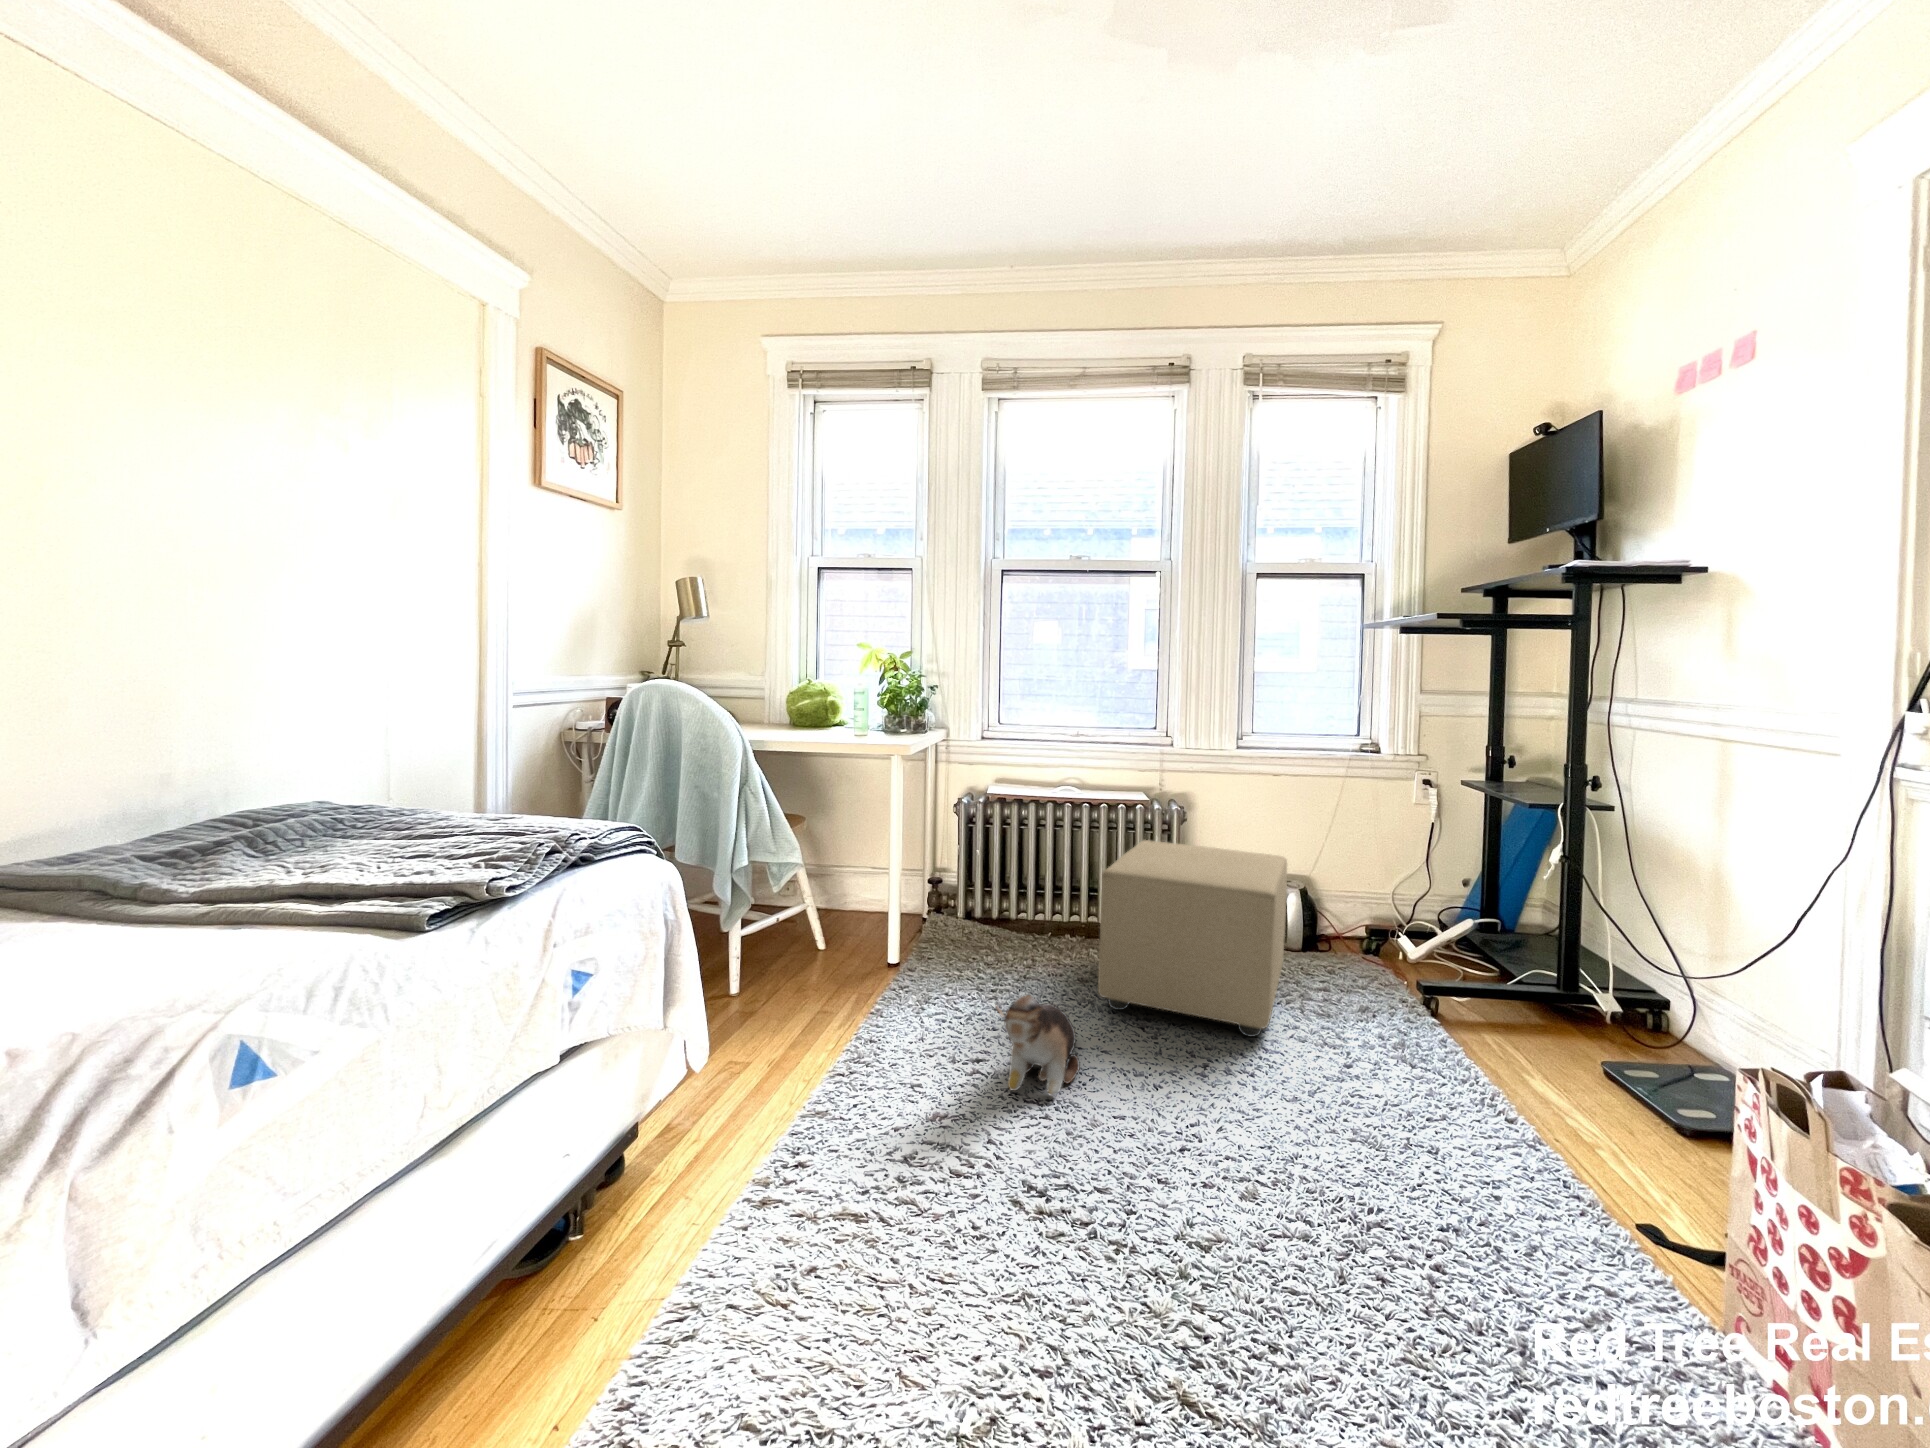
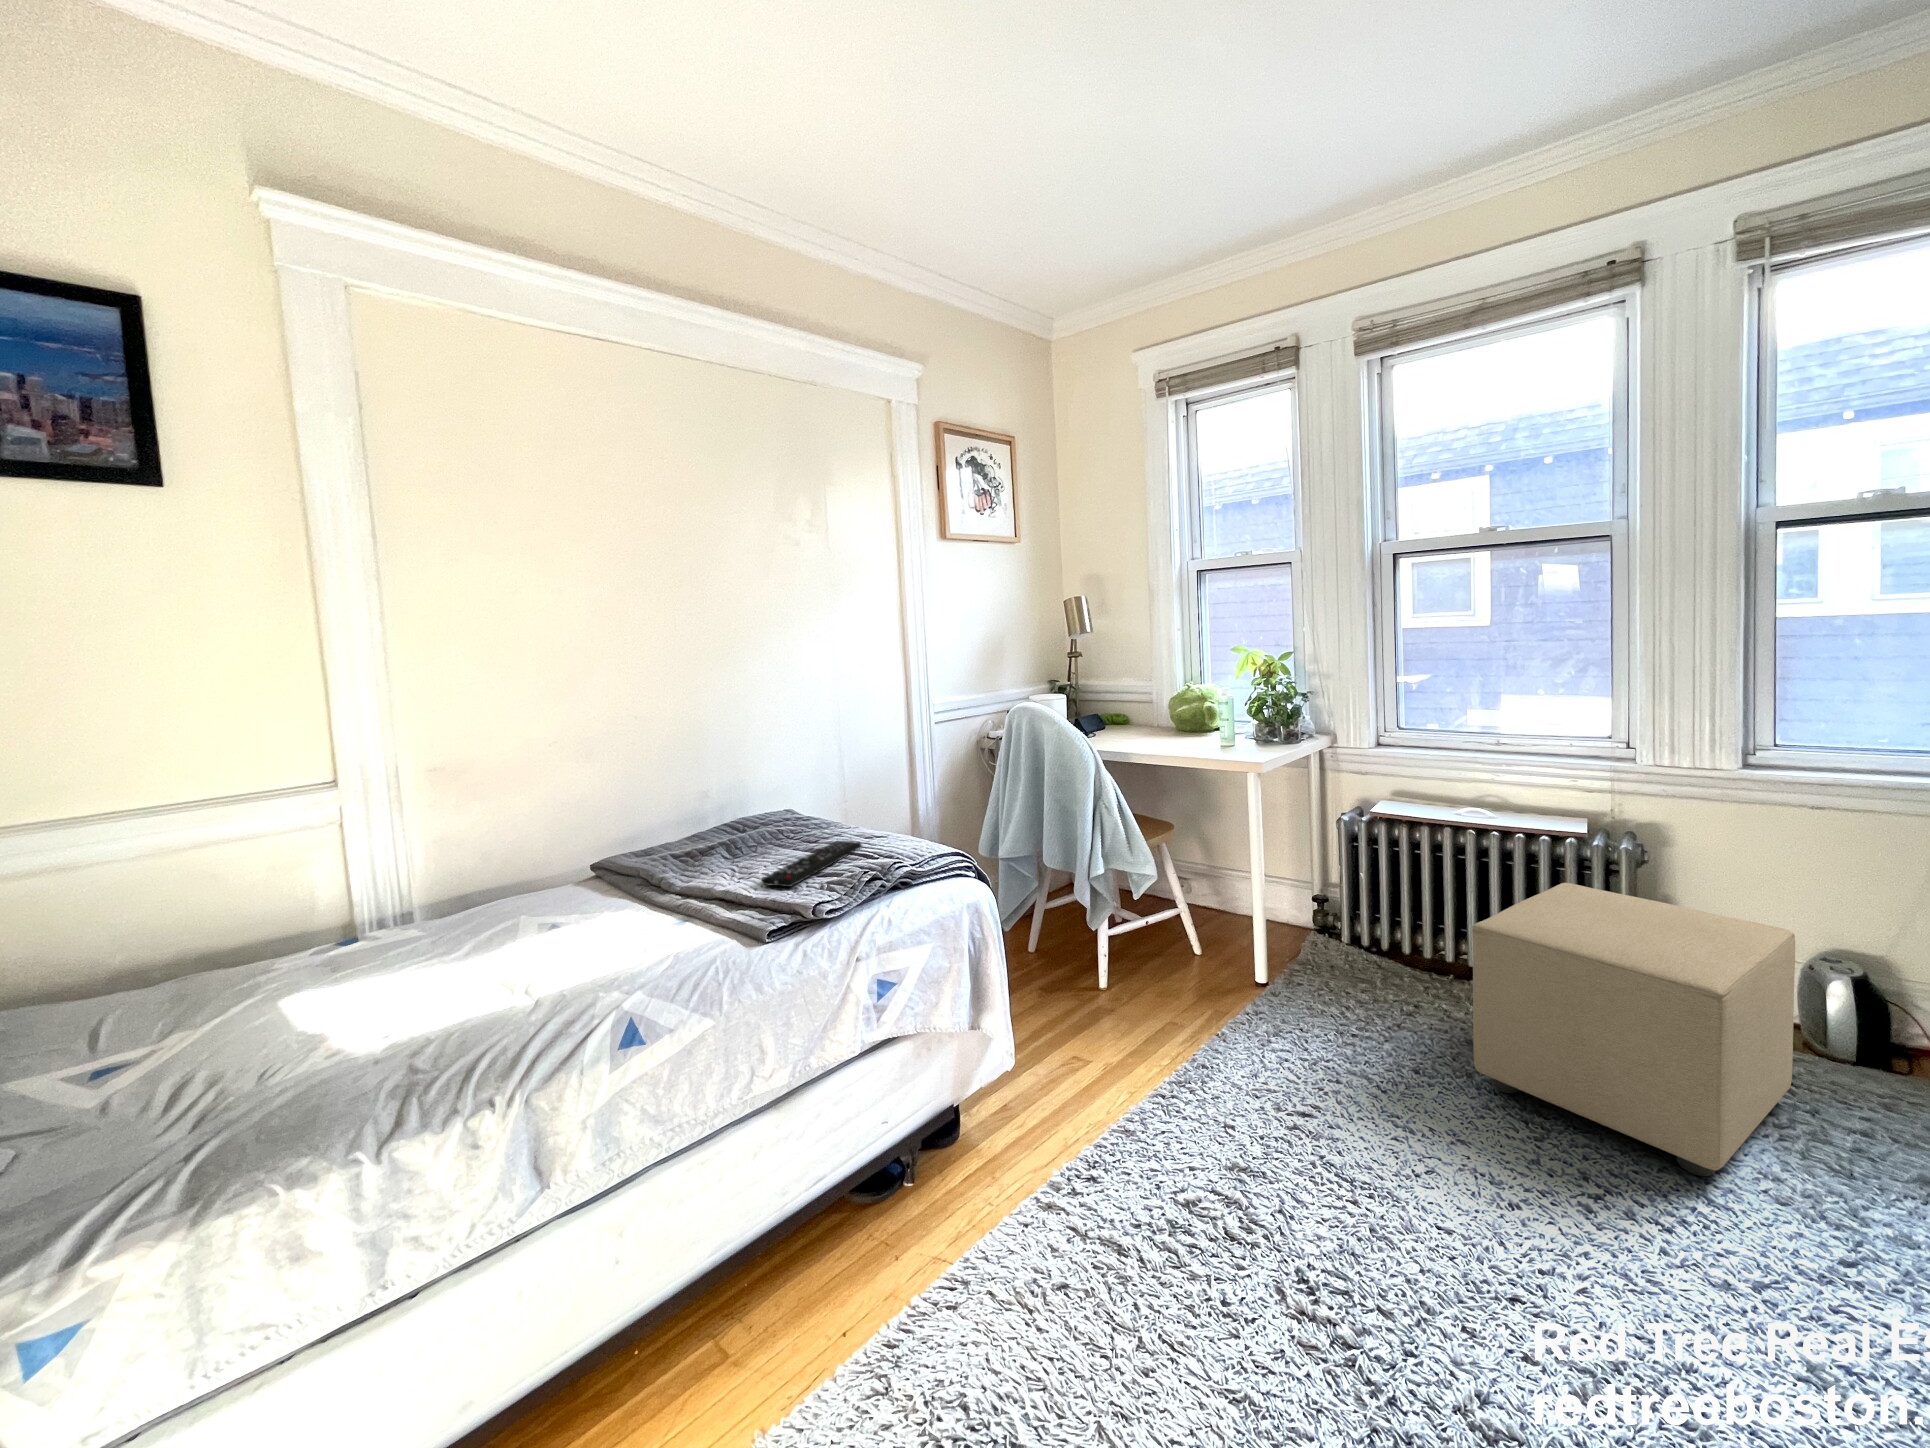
remote control: none [362,821,487,870] -> present [762,841,862,887]
plush toy: present [996,995,1080,1096] -> none [1292,1063,1429,1181]

